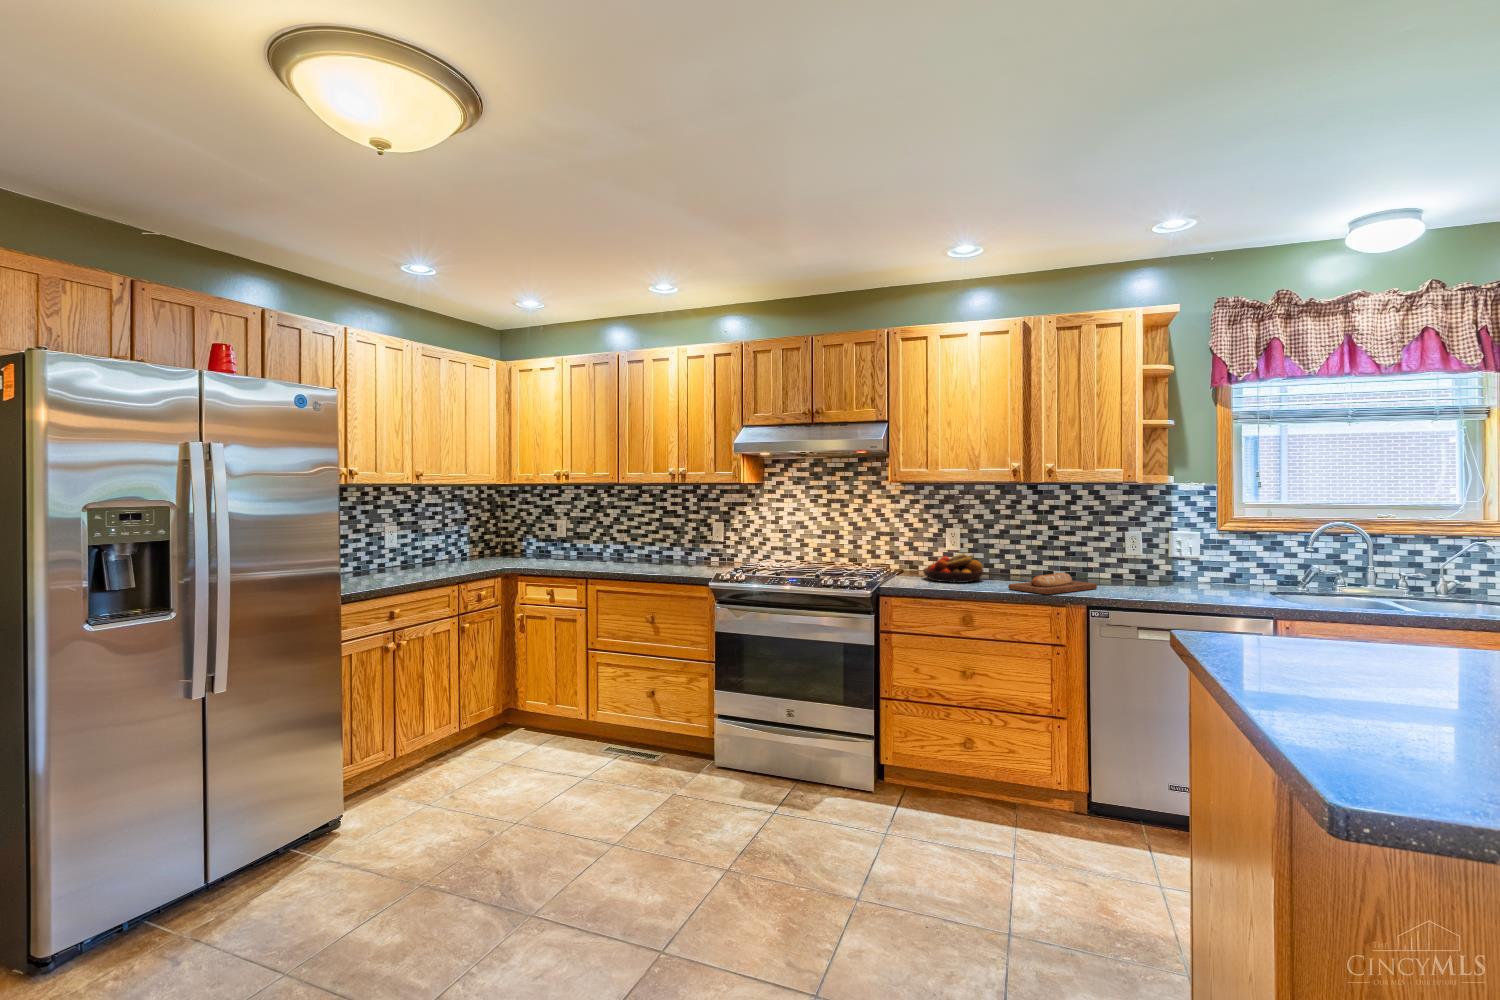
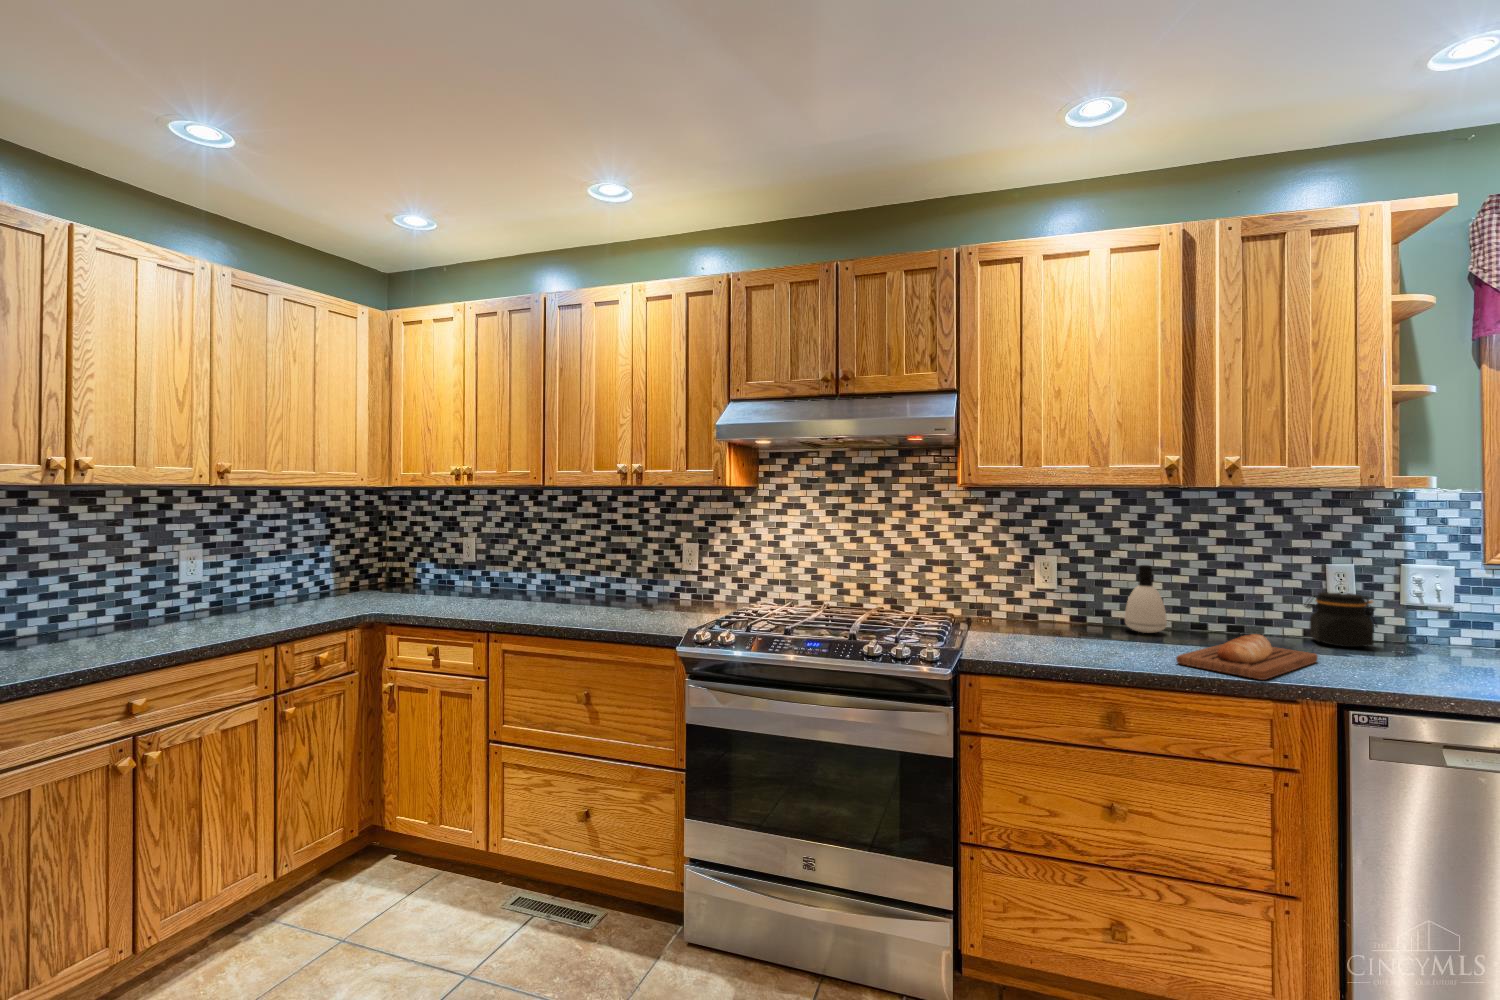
soap dispenser: none [1002,533,1027,577] -> present [1125,565,1167,633]
jar: none [1110,549,1151,583] -> present [1305,592,1378,647]
fruit bowl: present [923,554,983,583] -> none [1010,596,1110,647]

